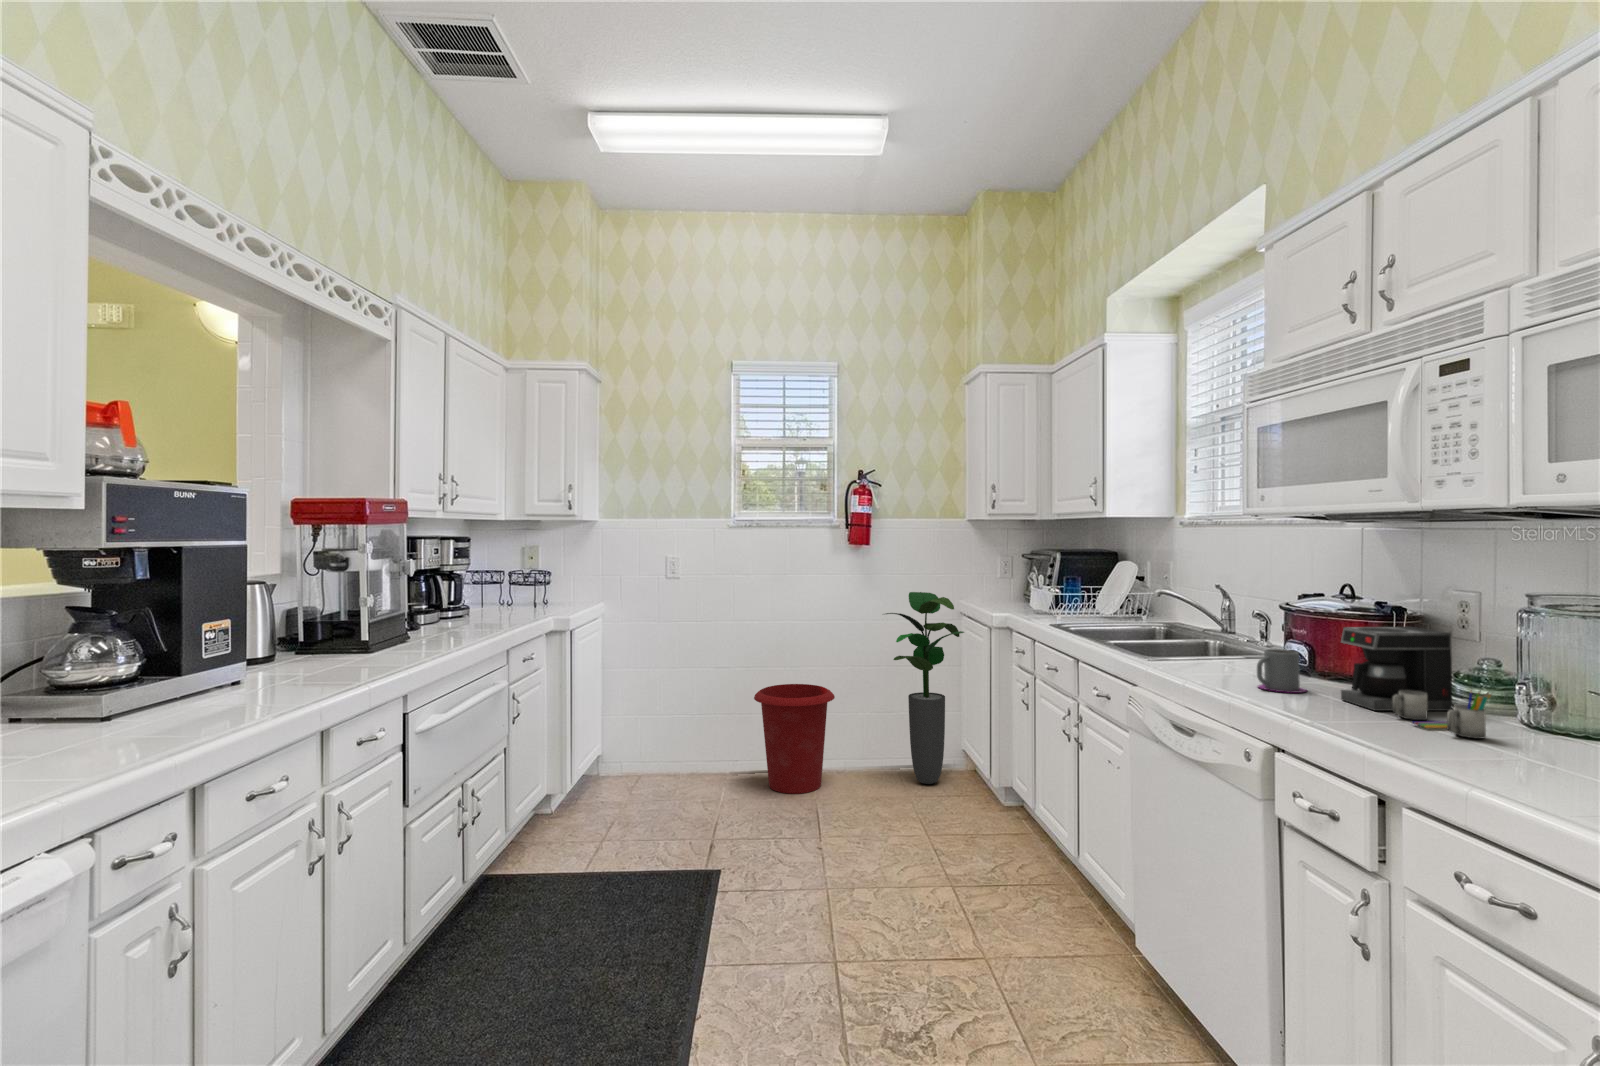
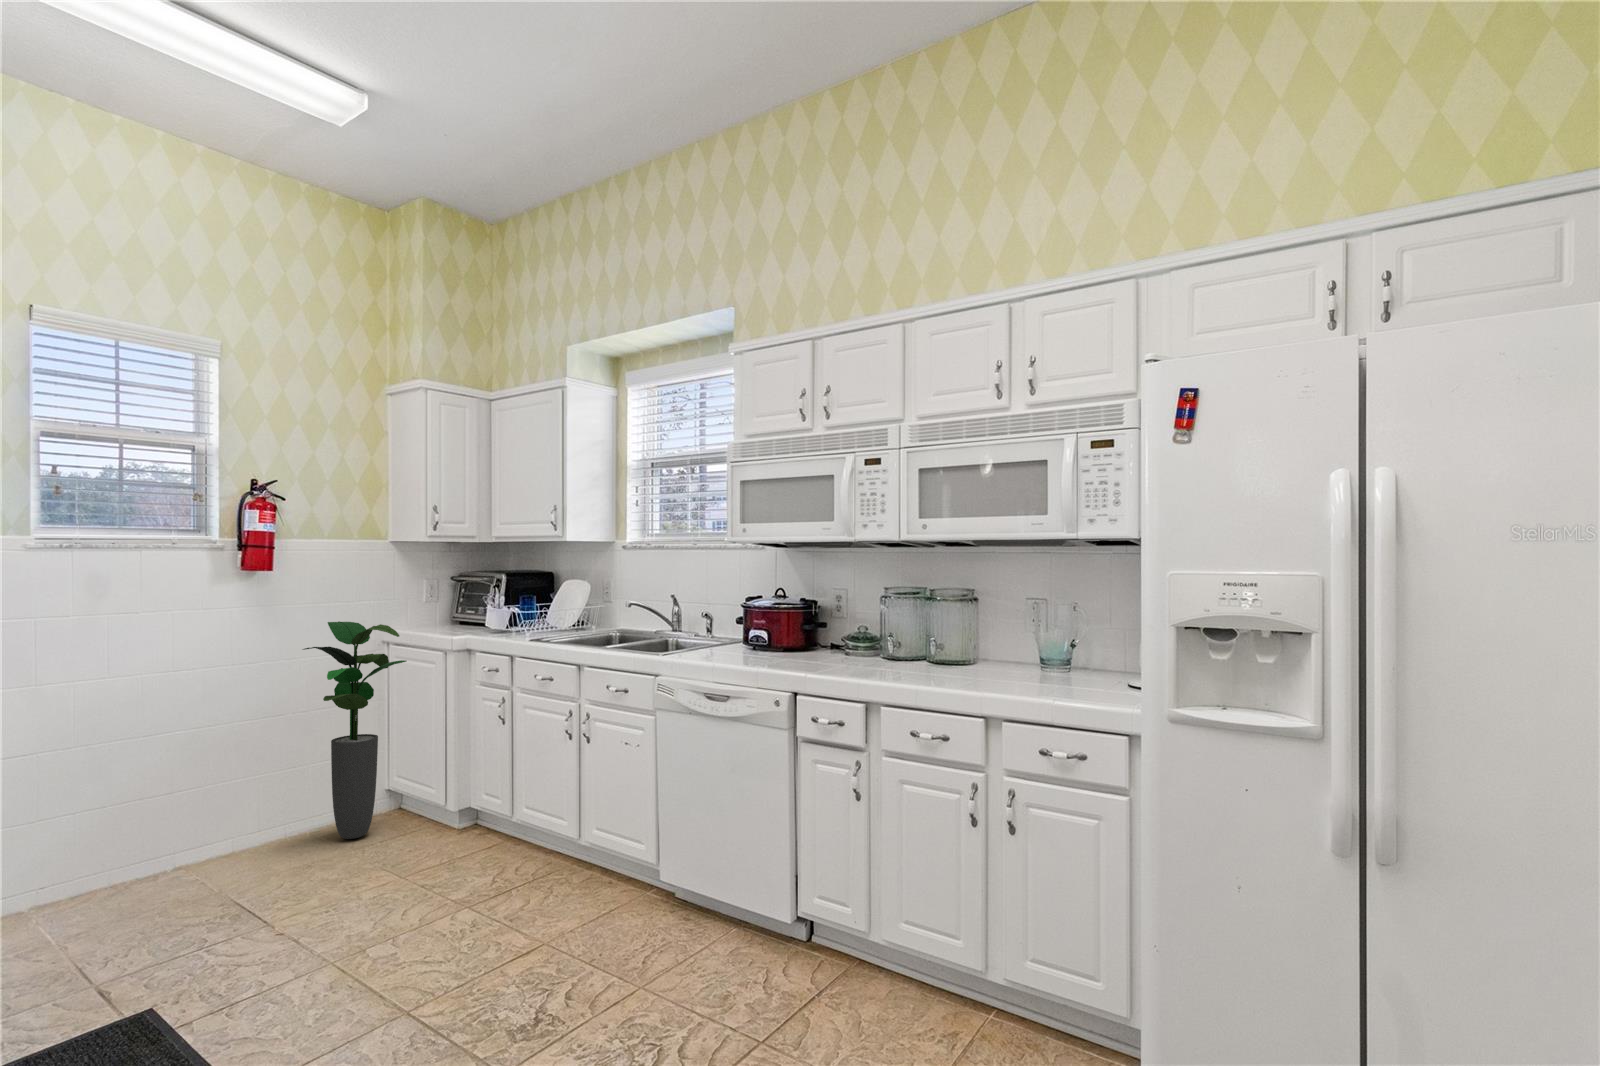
coffee maker: present [1341,627,1492,738] -> none [804,612,890,668]
mug: present [1257,649,1307,693] -> none [753,634,782,662]
waste bin: present [754,684,835,794] -> none [100,751,236,902]

